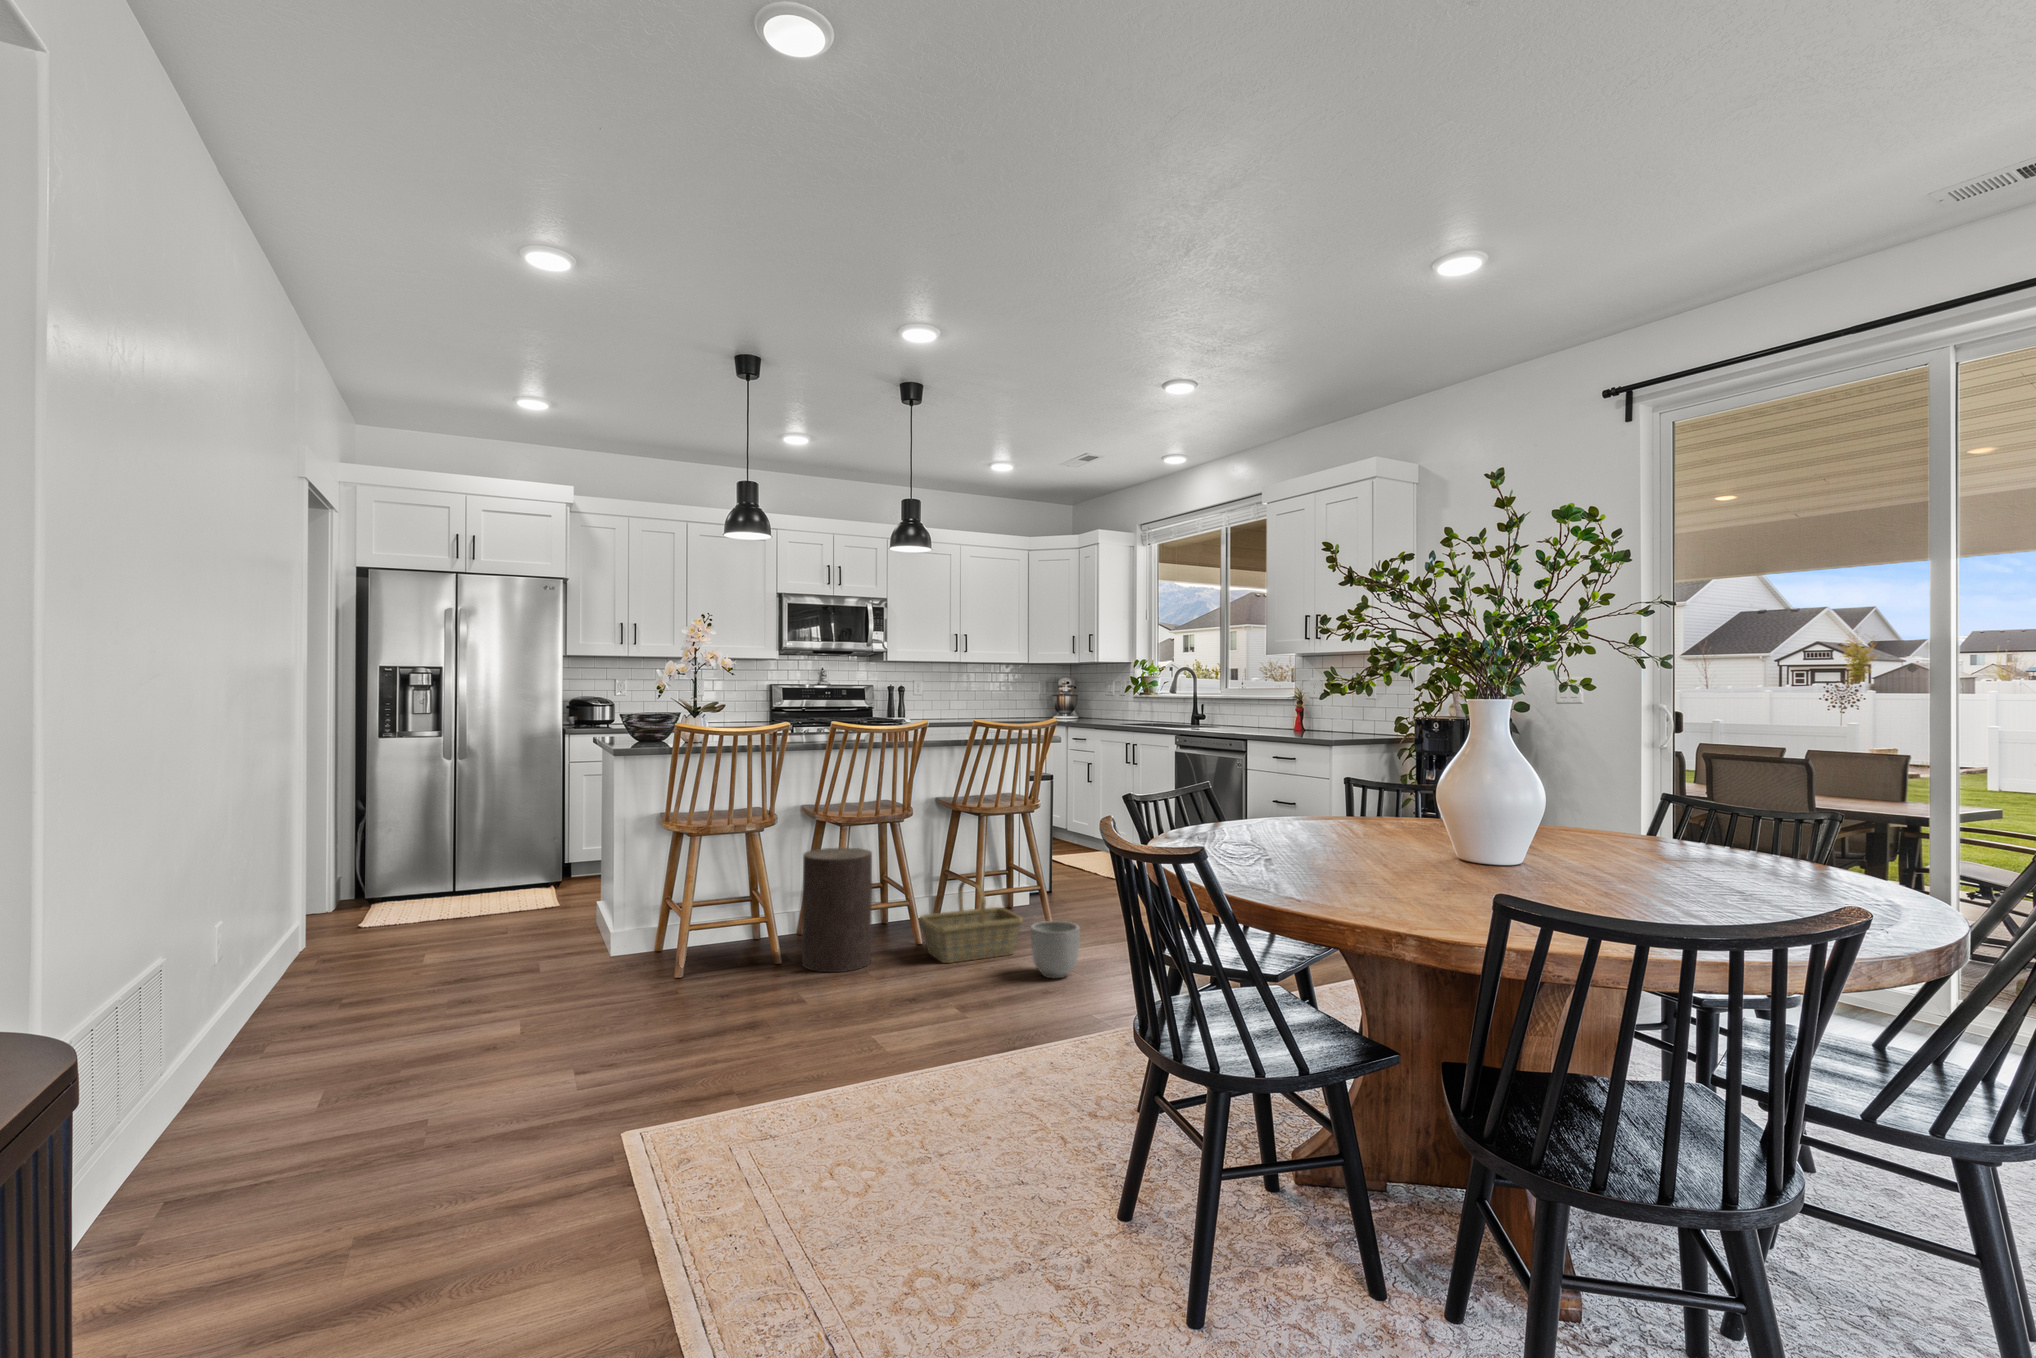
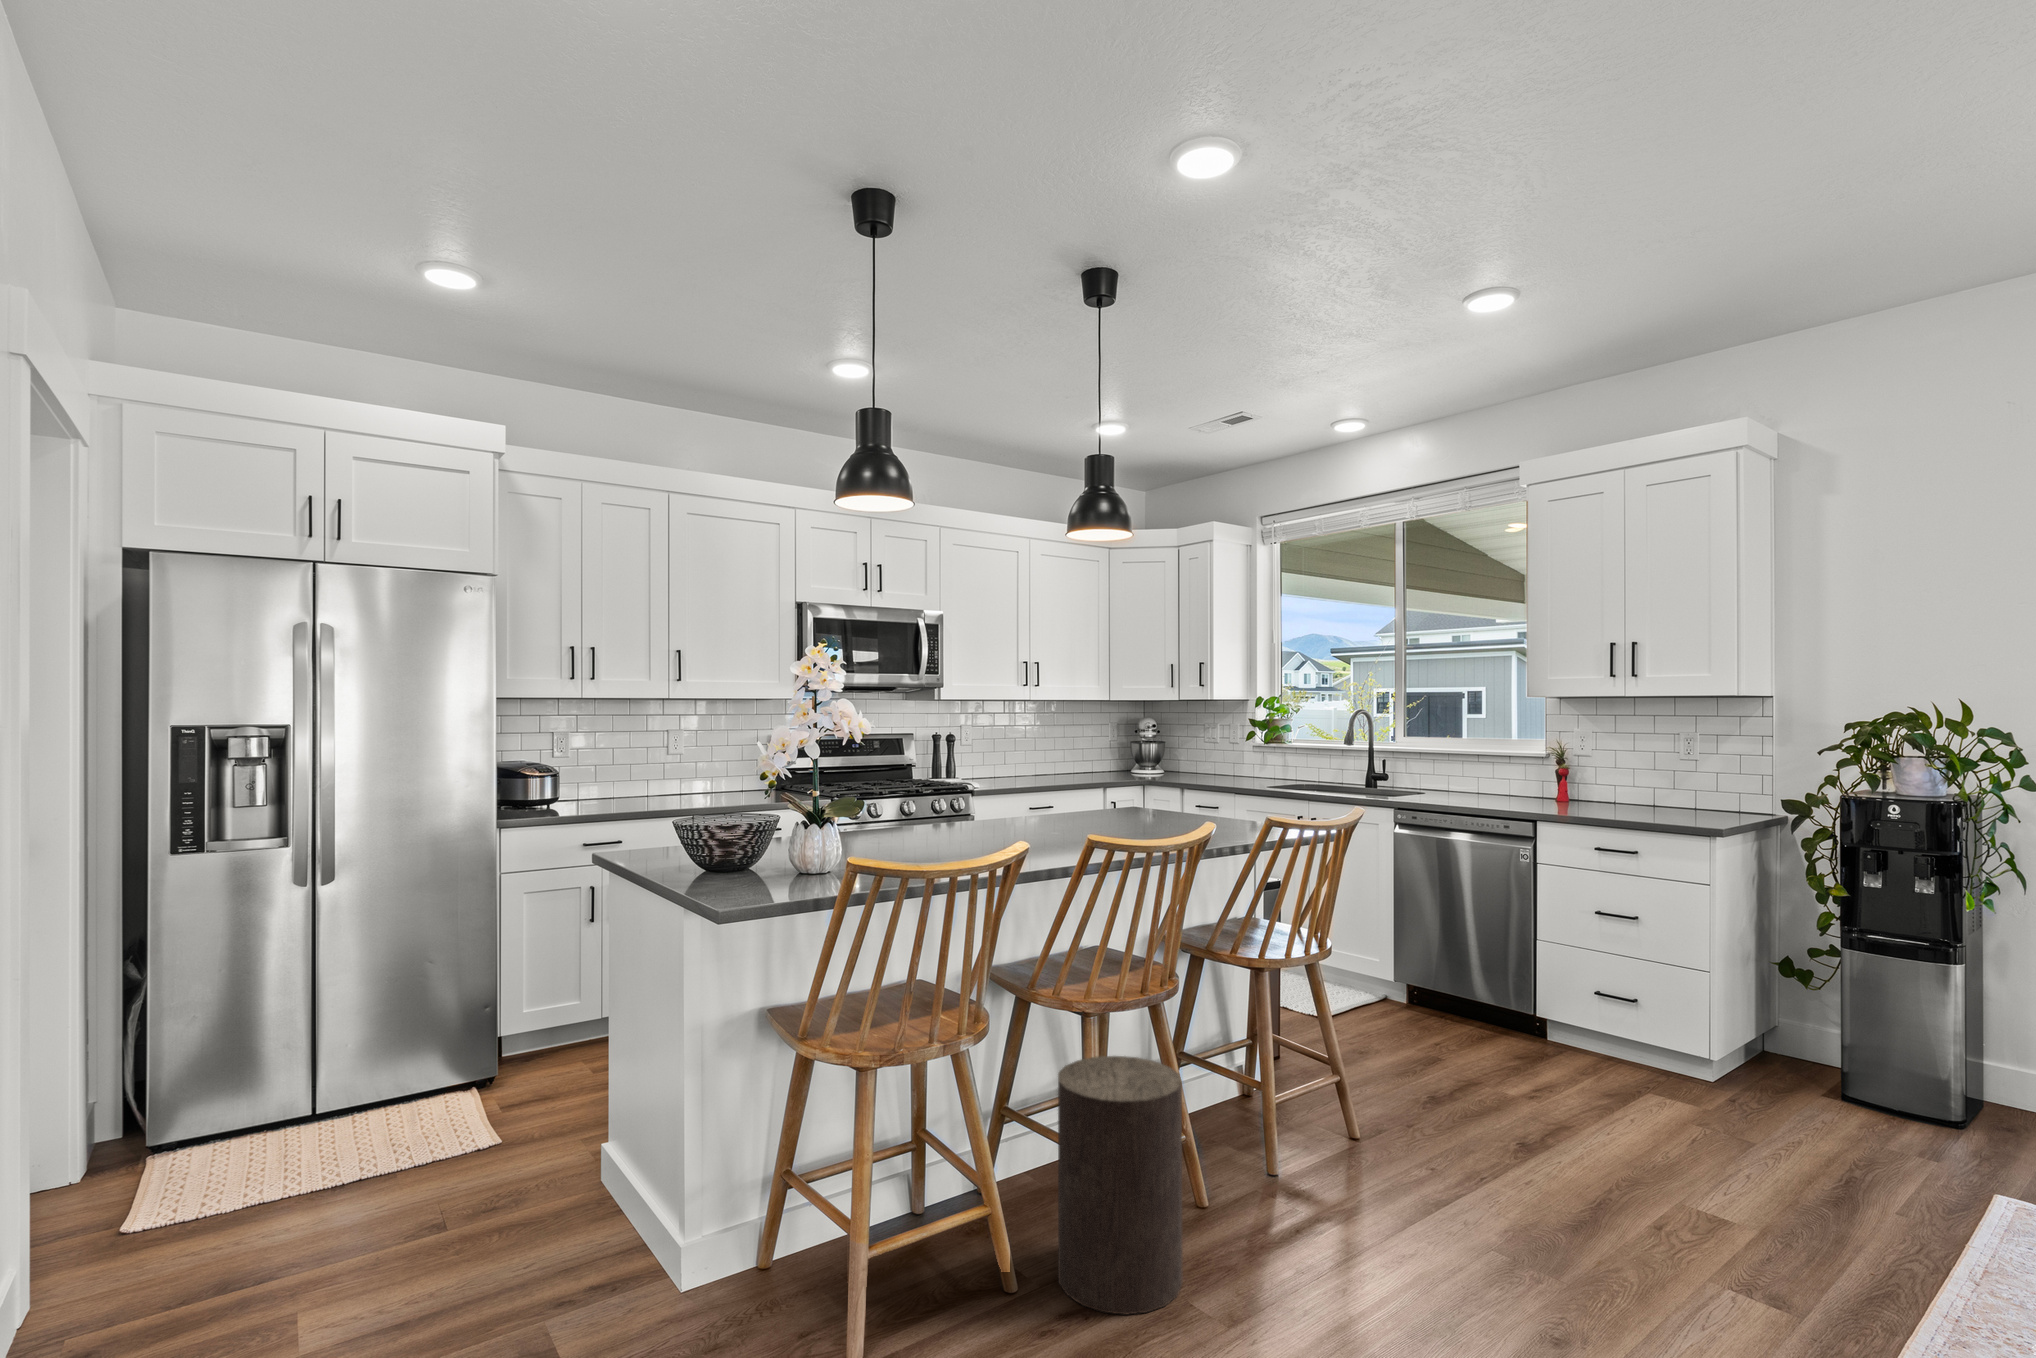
basket: present [919,881,1023,963] -> none [1235,1097,1406,1264]
planter: present [1031,921,1080,978] -> none [1478,1179,1576,1297]

